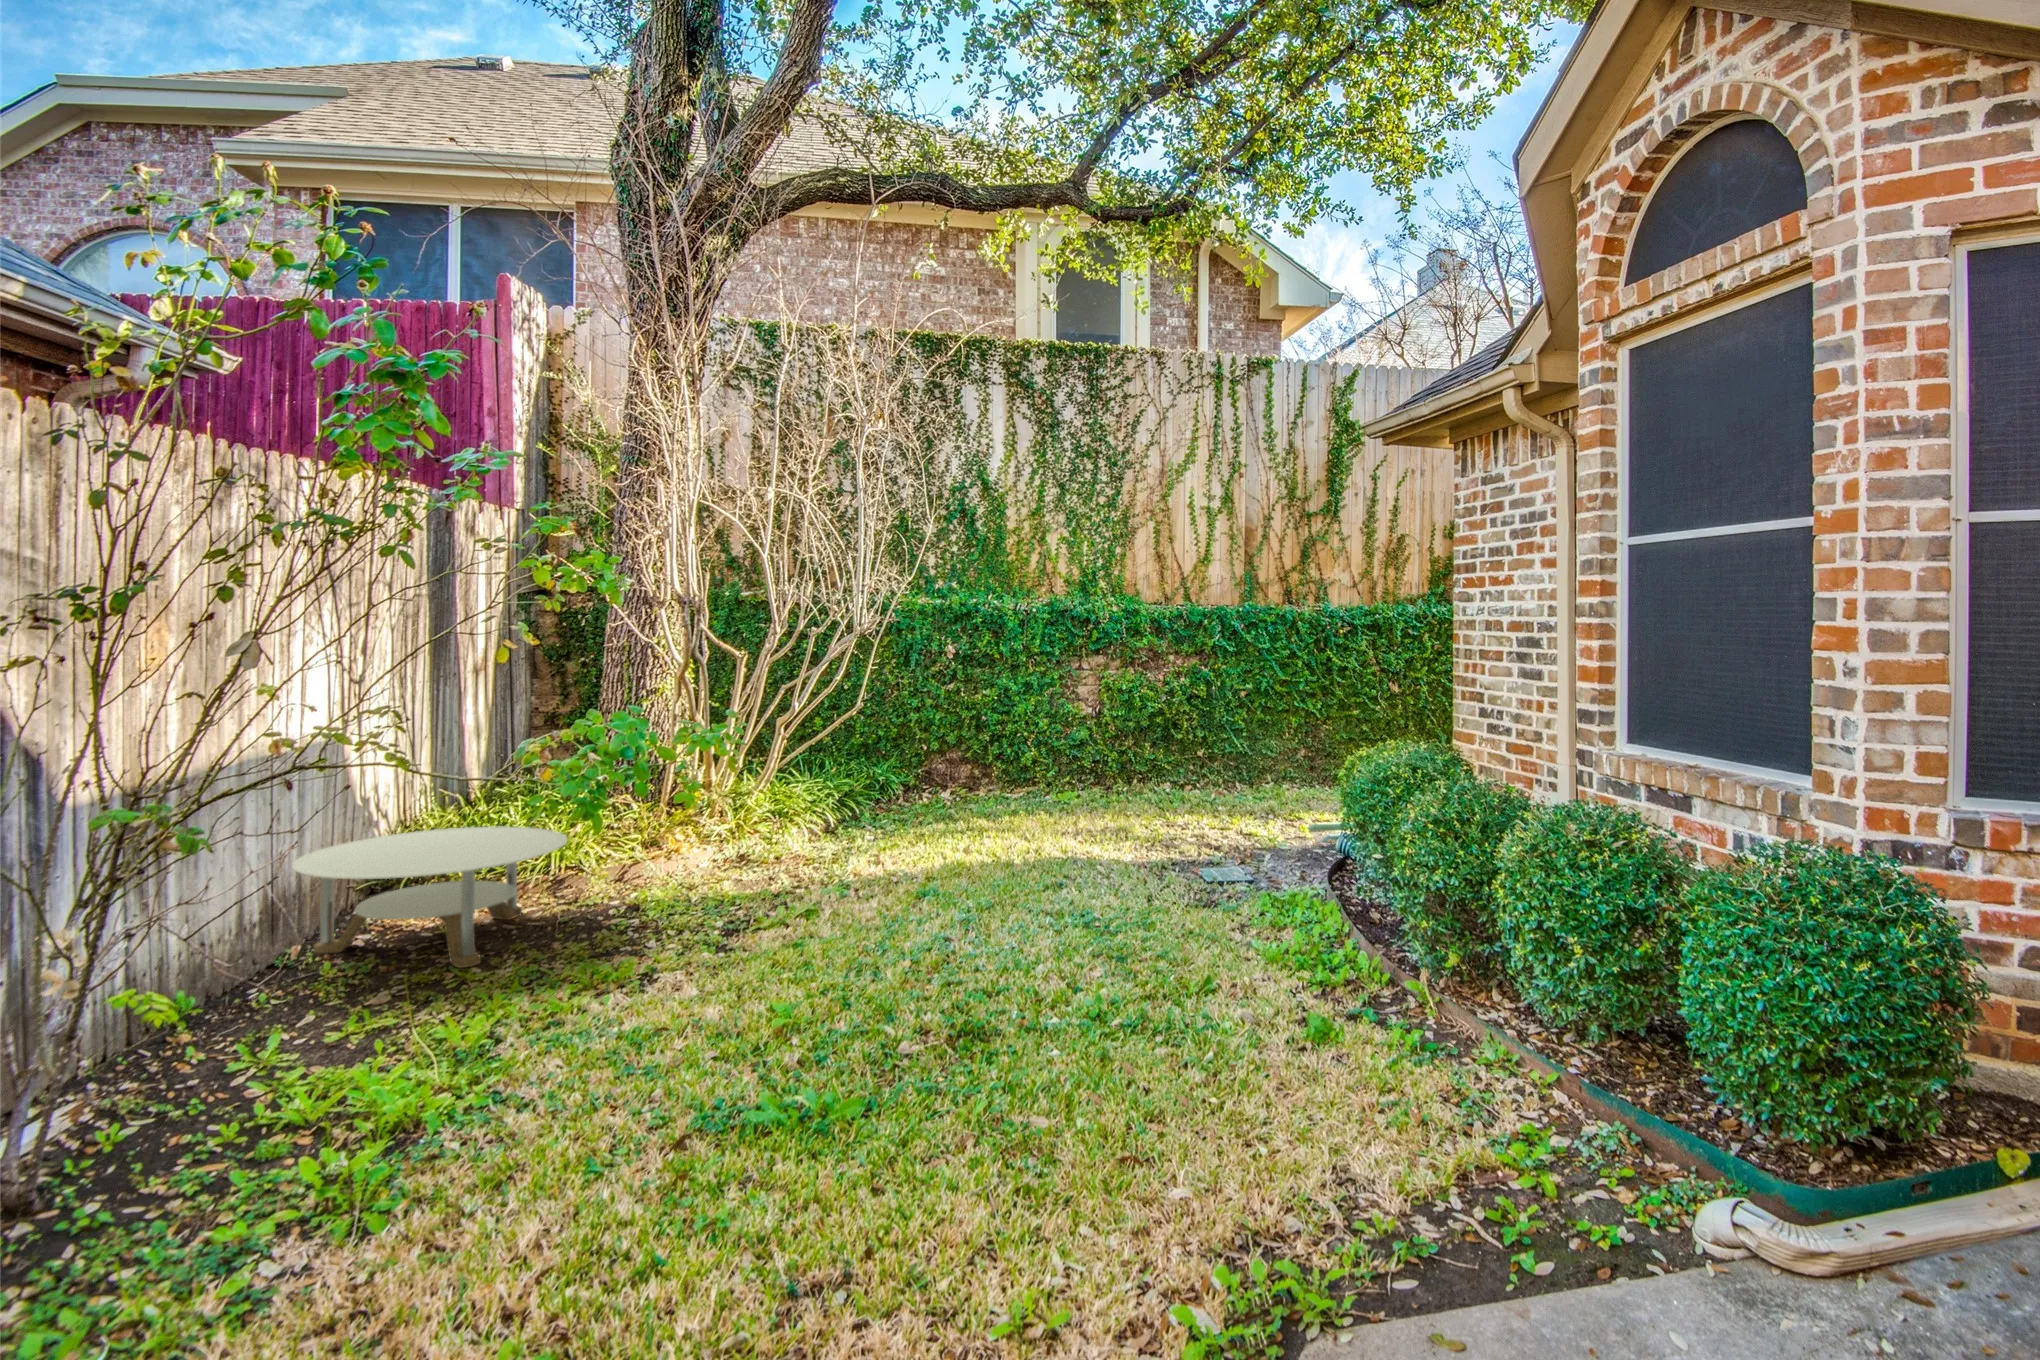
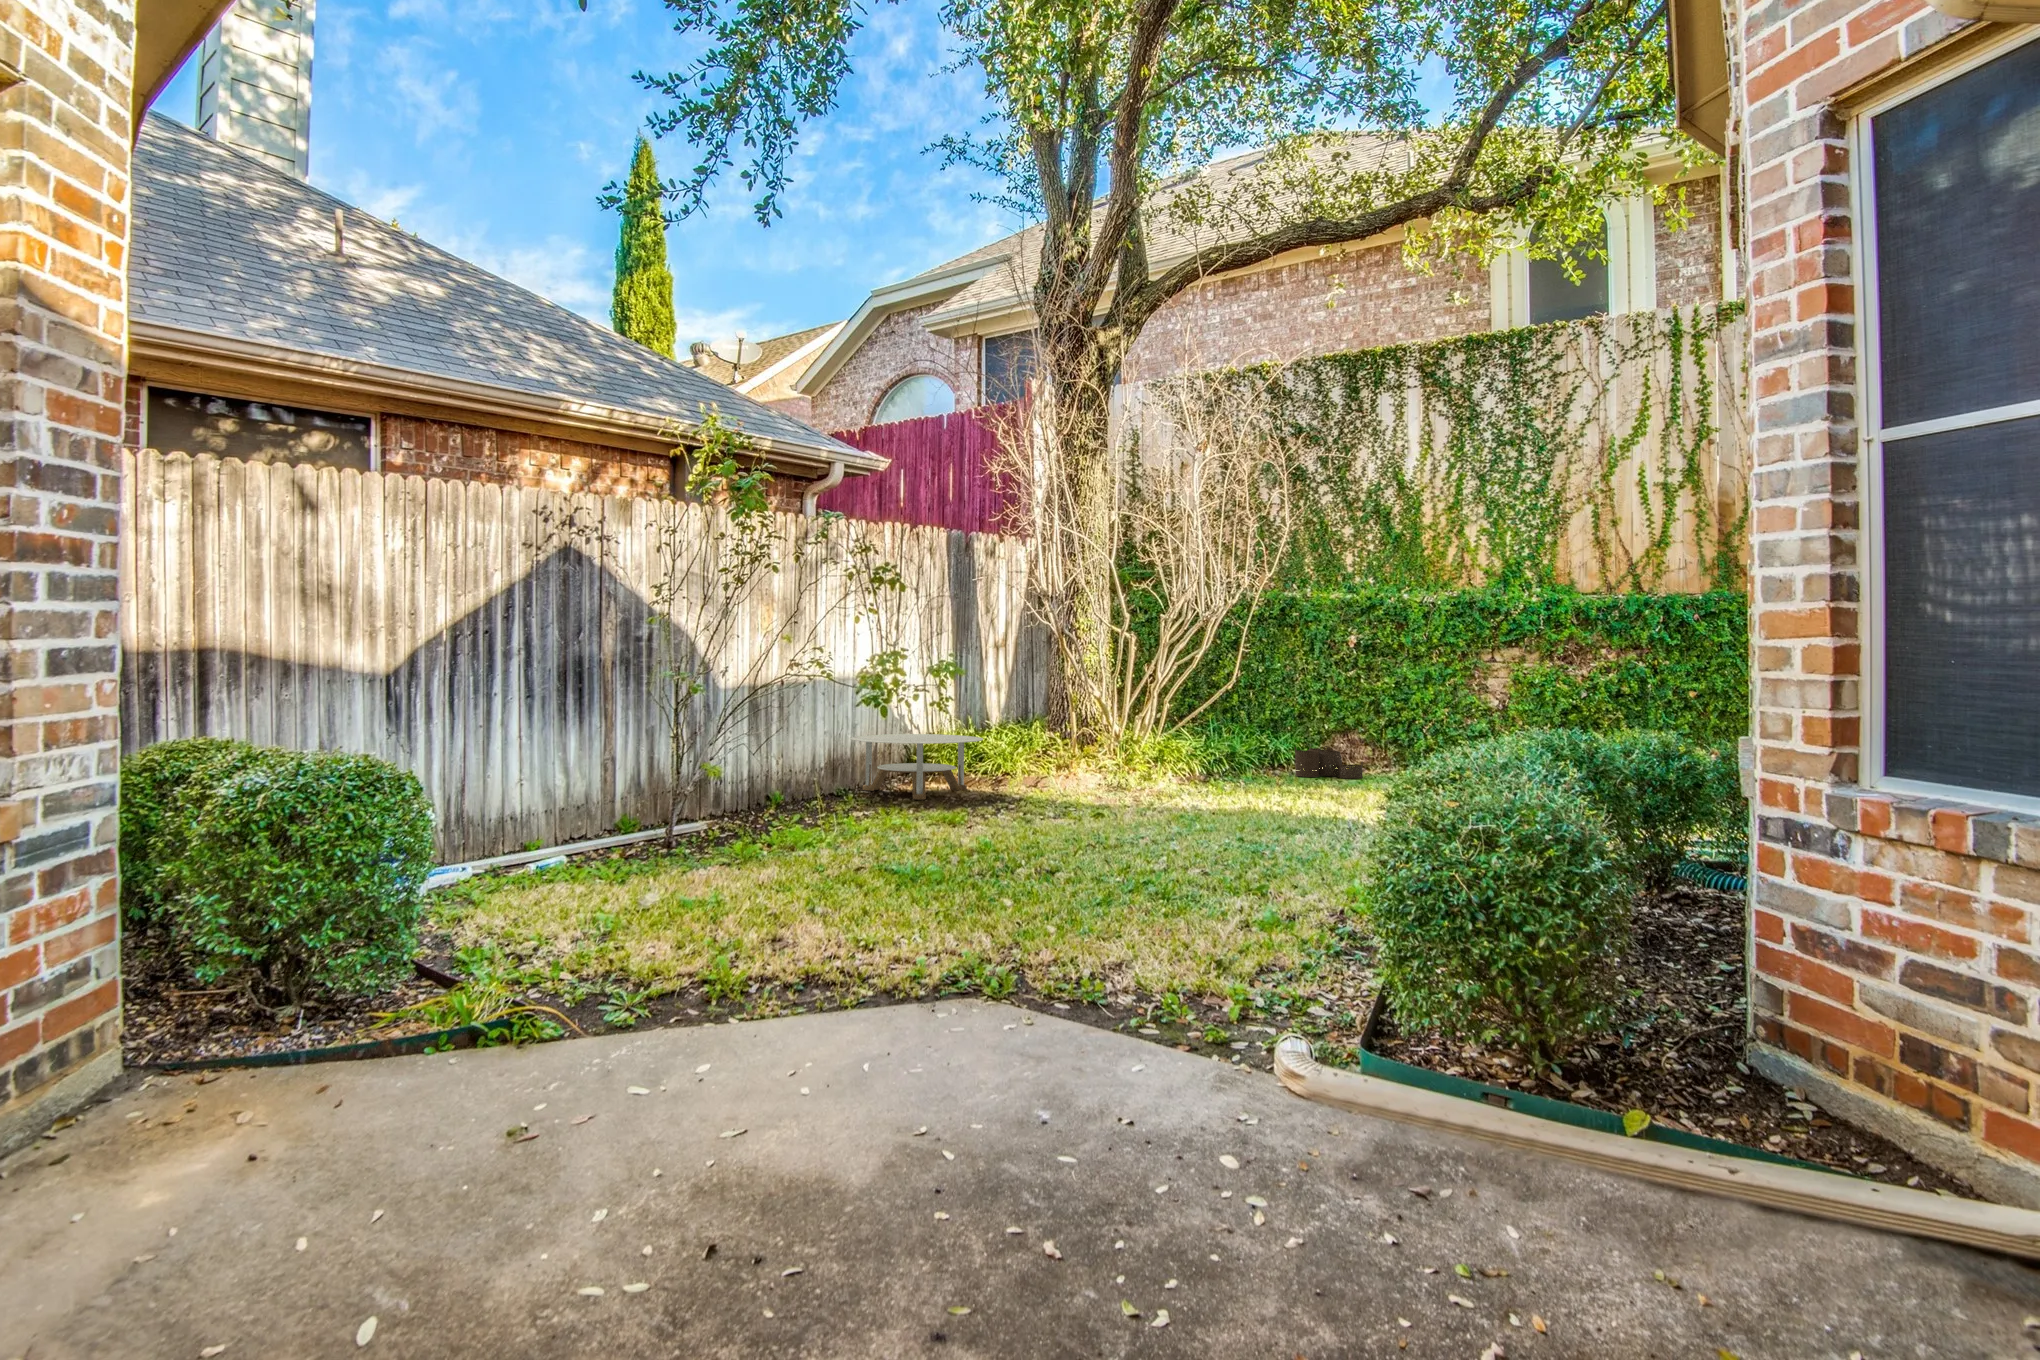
woven basket: none [904,771,984,812] -> present [1295,746,1363,779]

